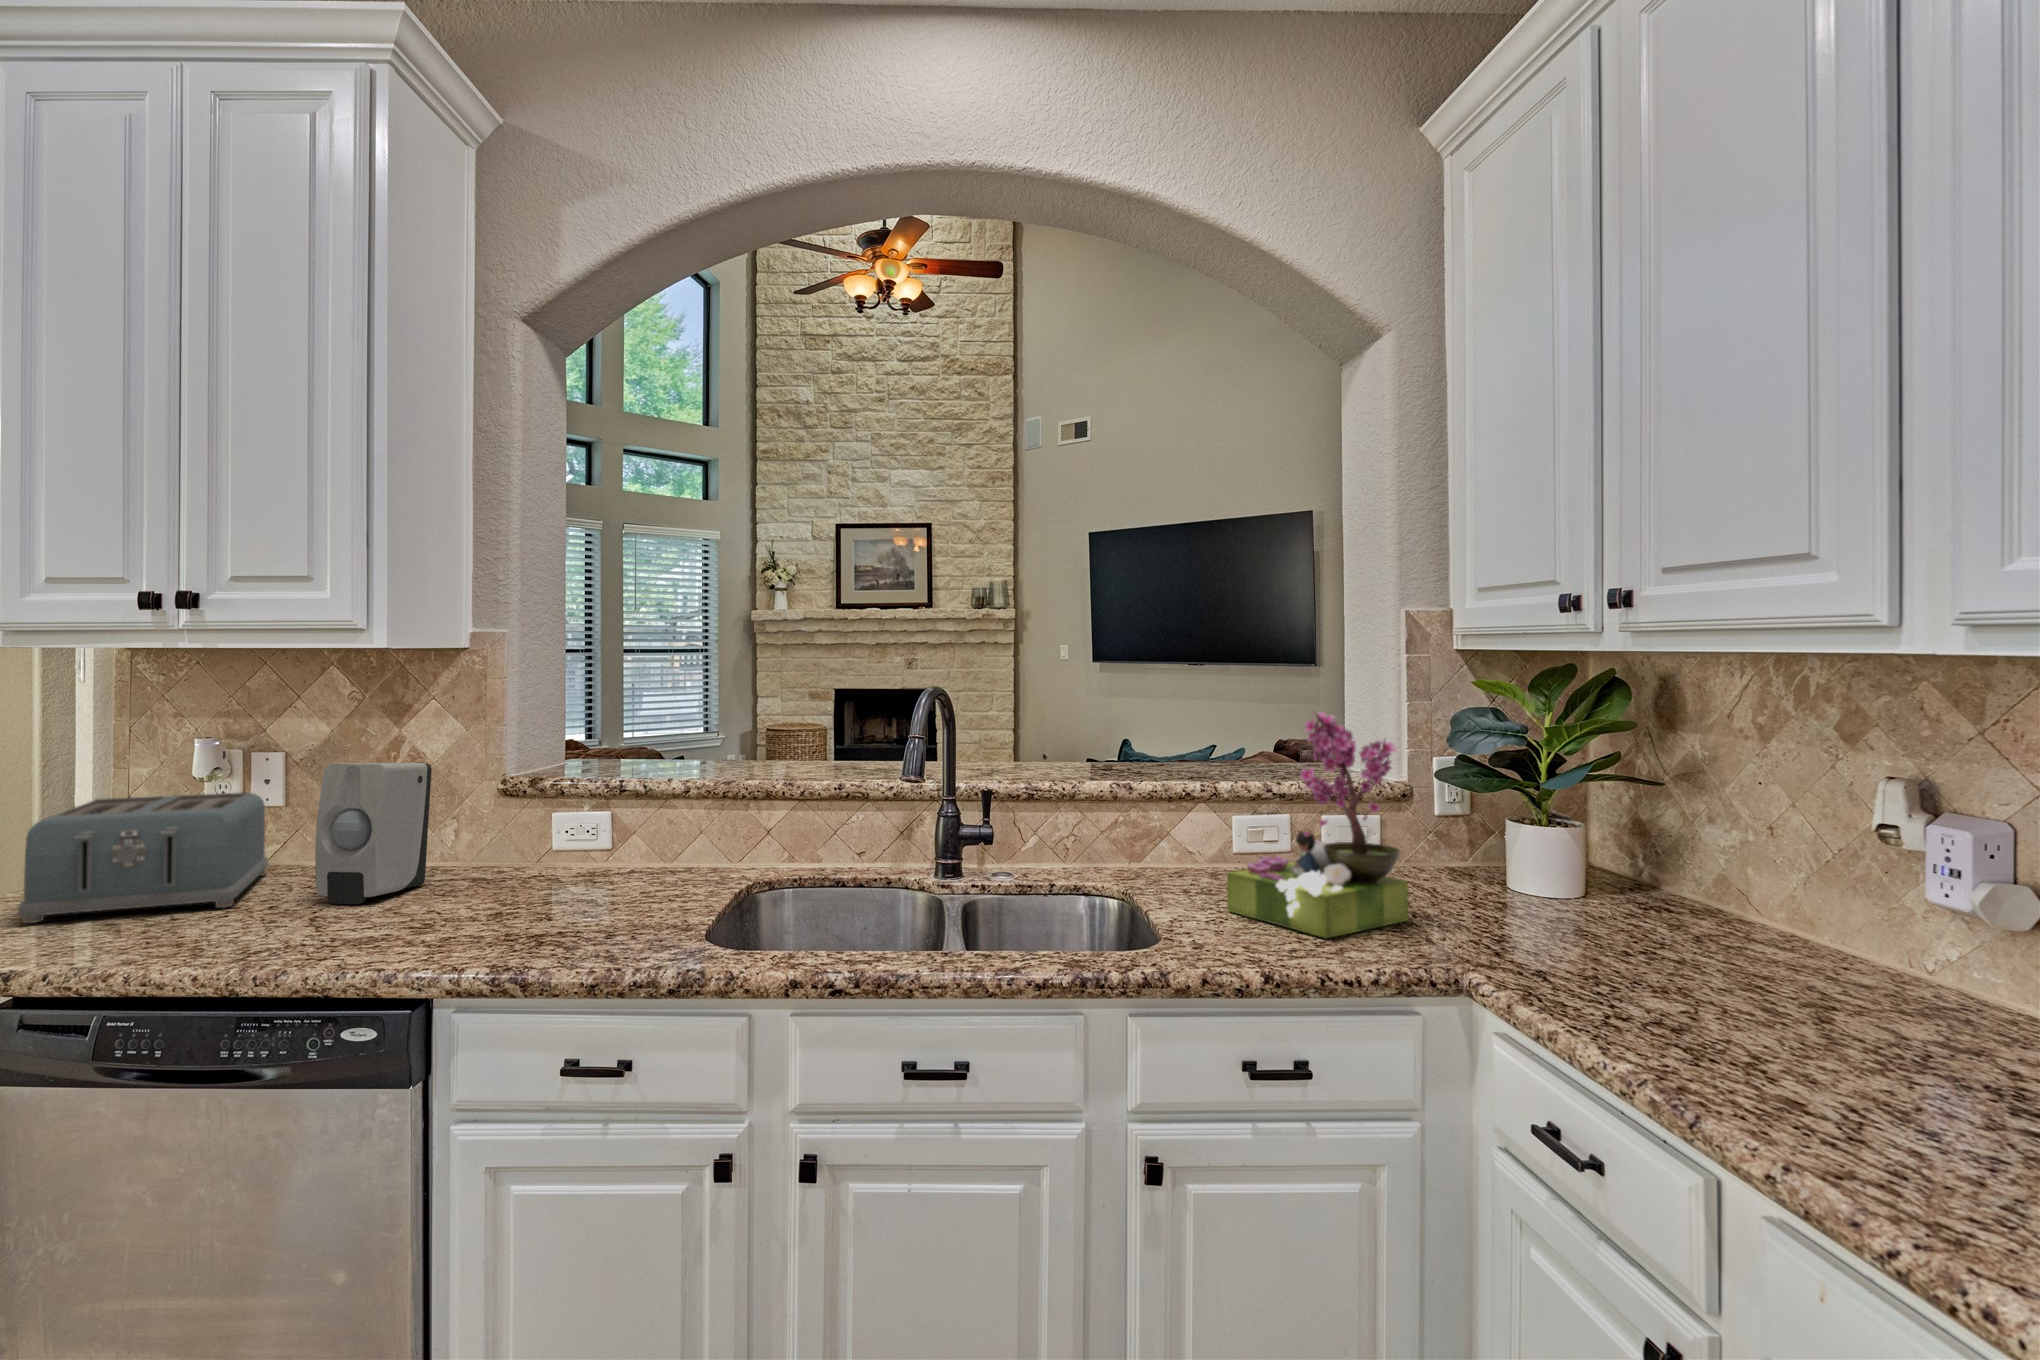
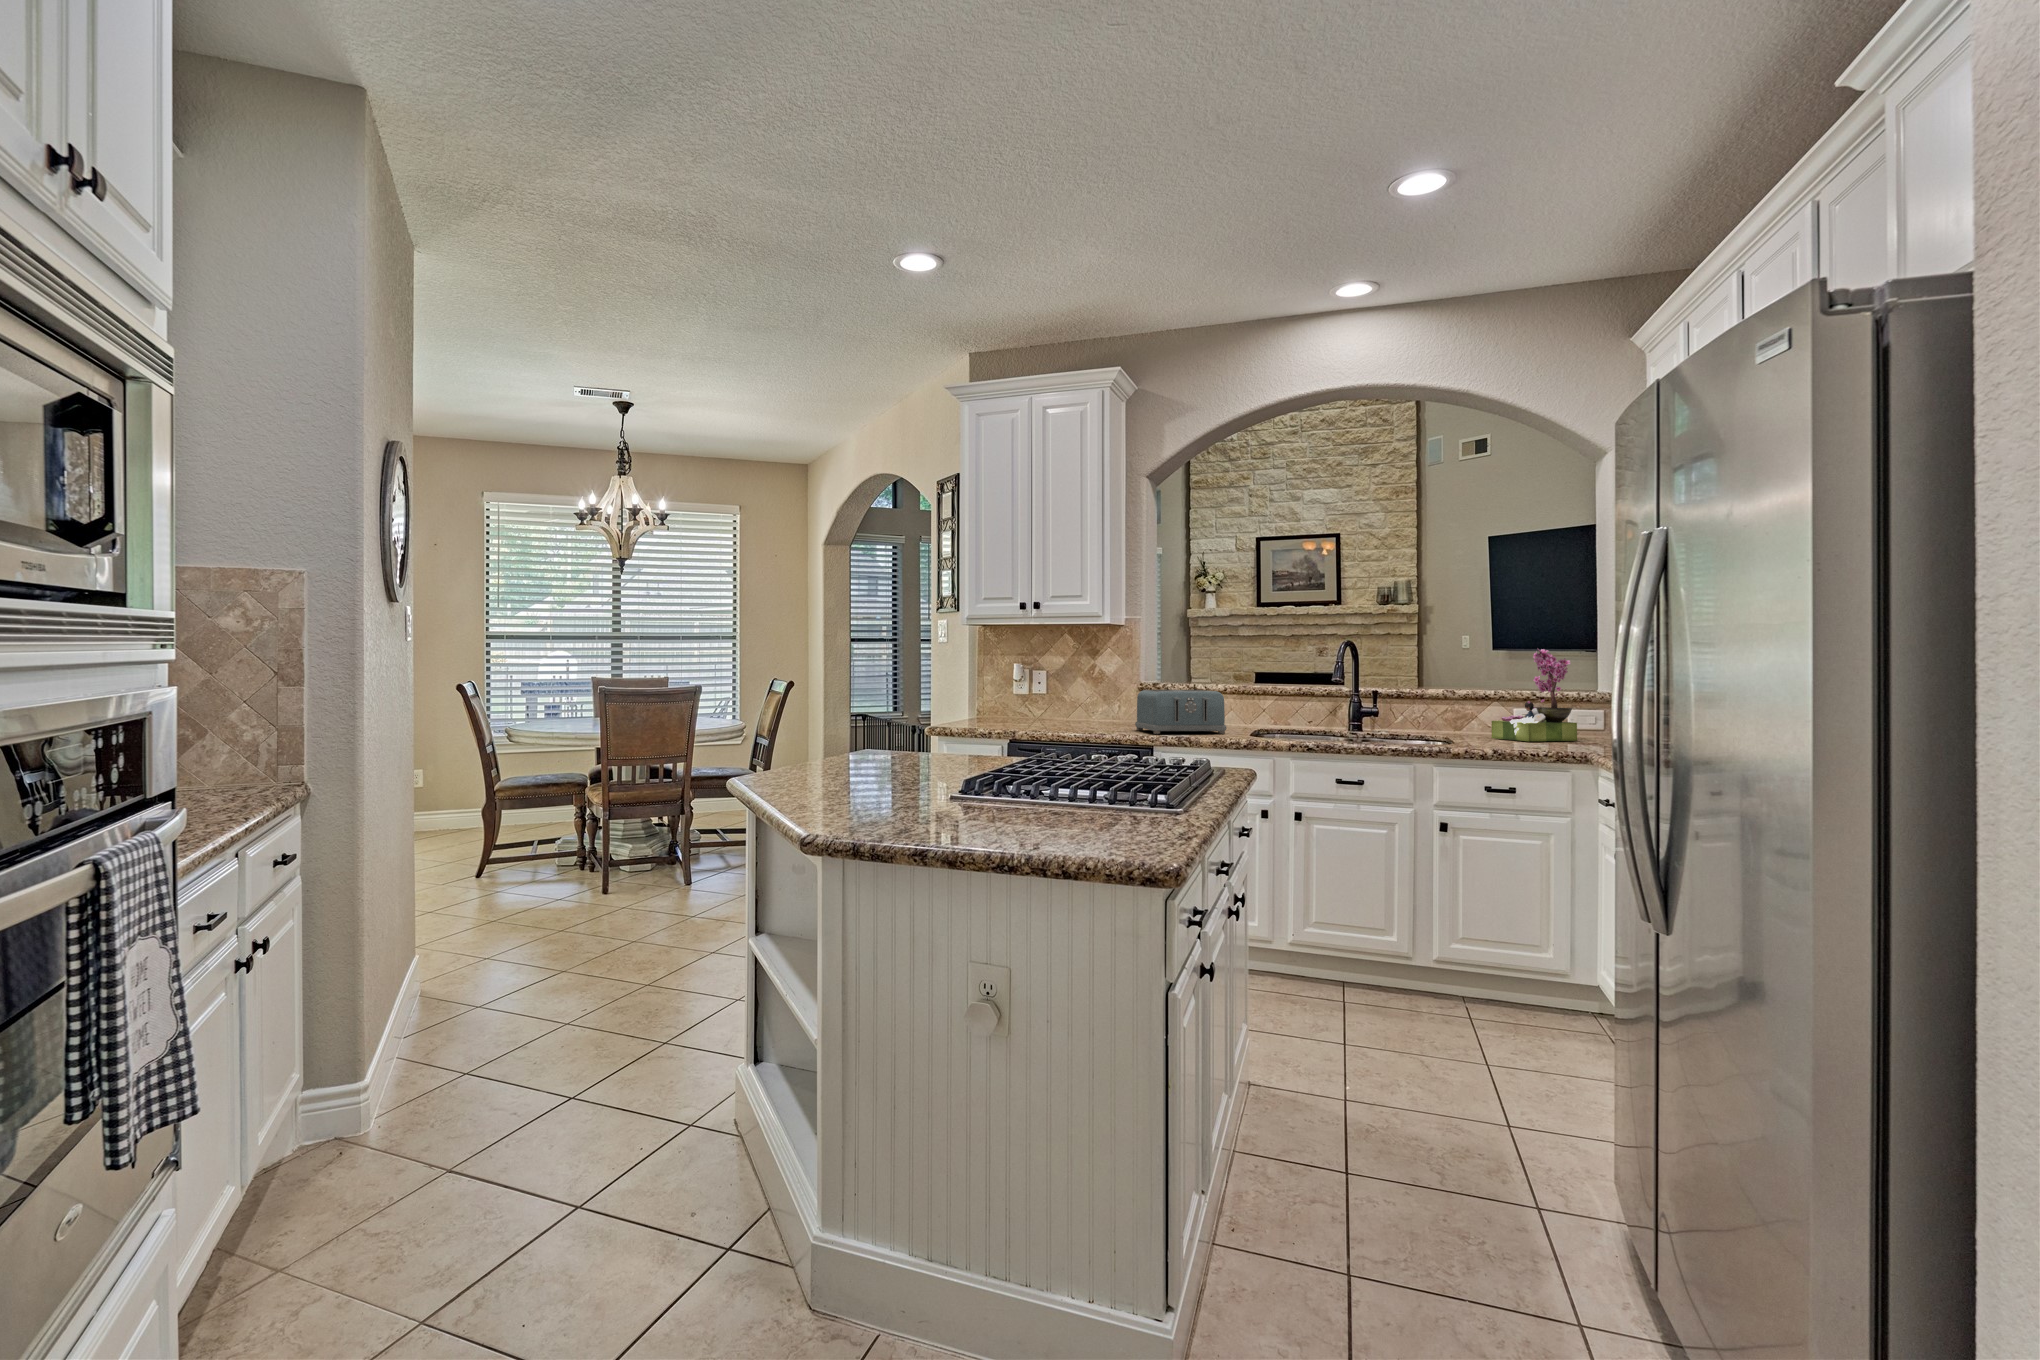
soap dispenser: present [315,763,432,904] -> none [1079,672,1115,731]
toaster: present [18,792,268,923] -> present [1135,690,1226,734]

